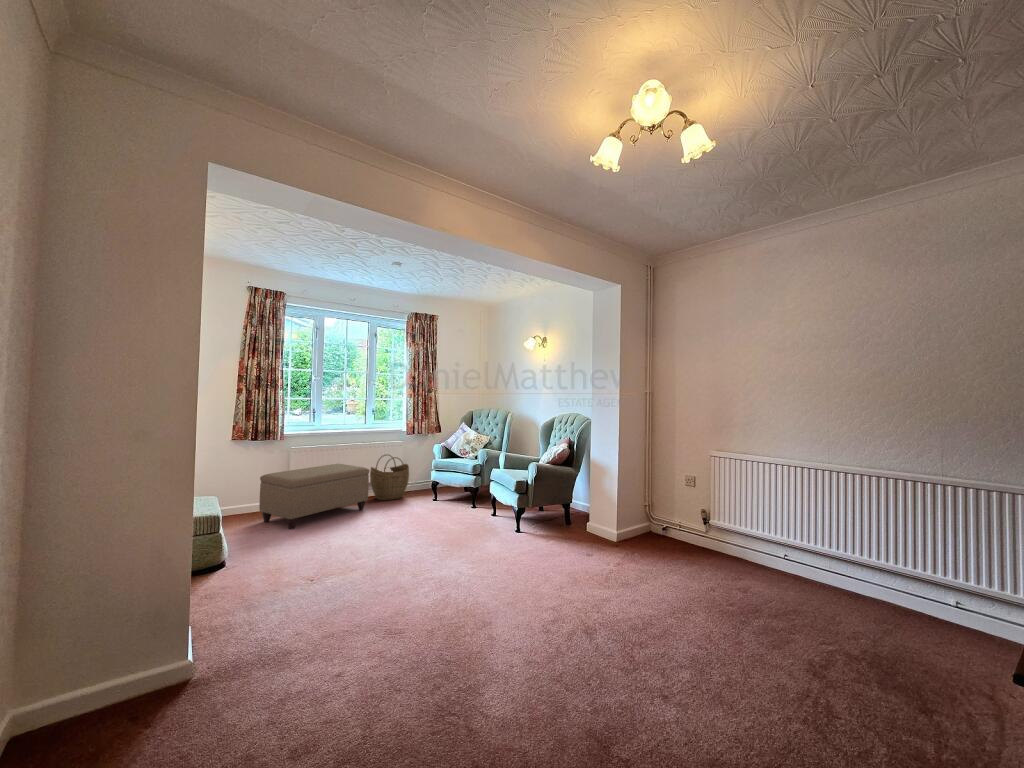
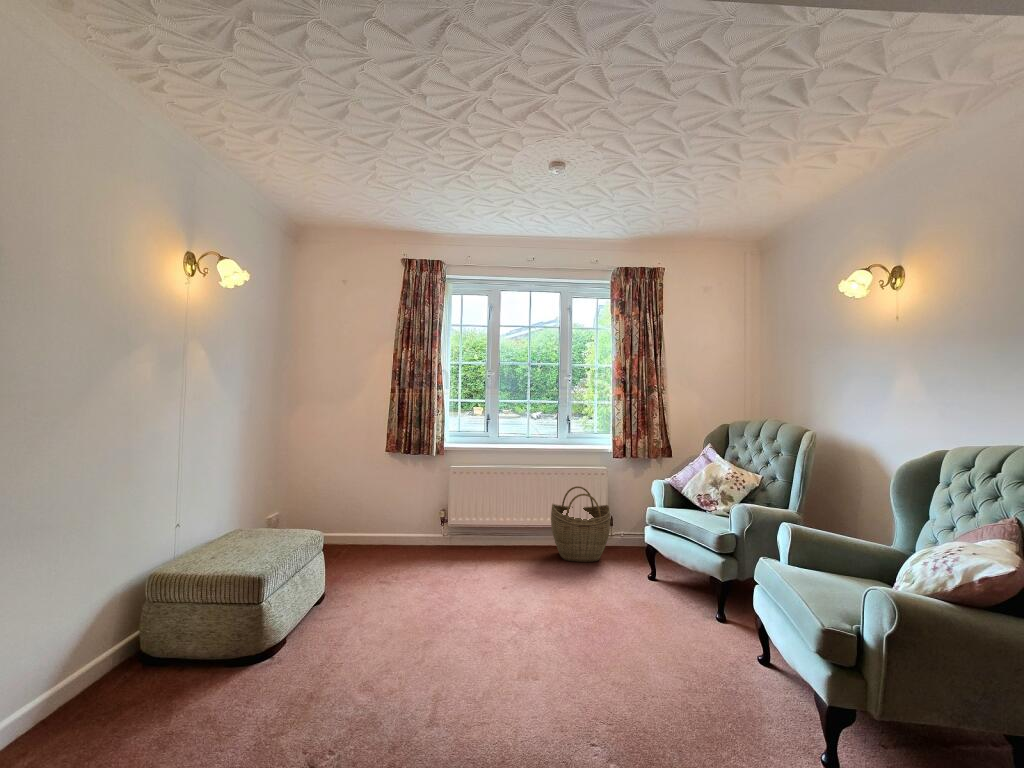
ottoman: present [259,464,370,529] -> none [390,494,535,593]

